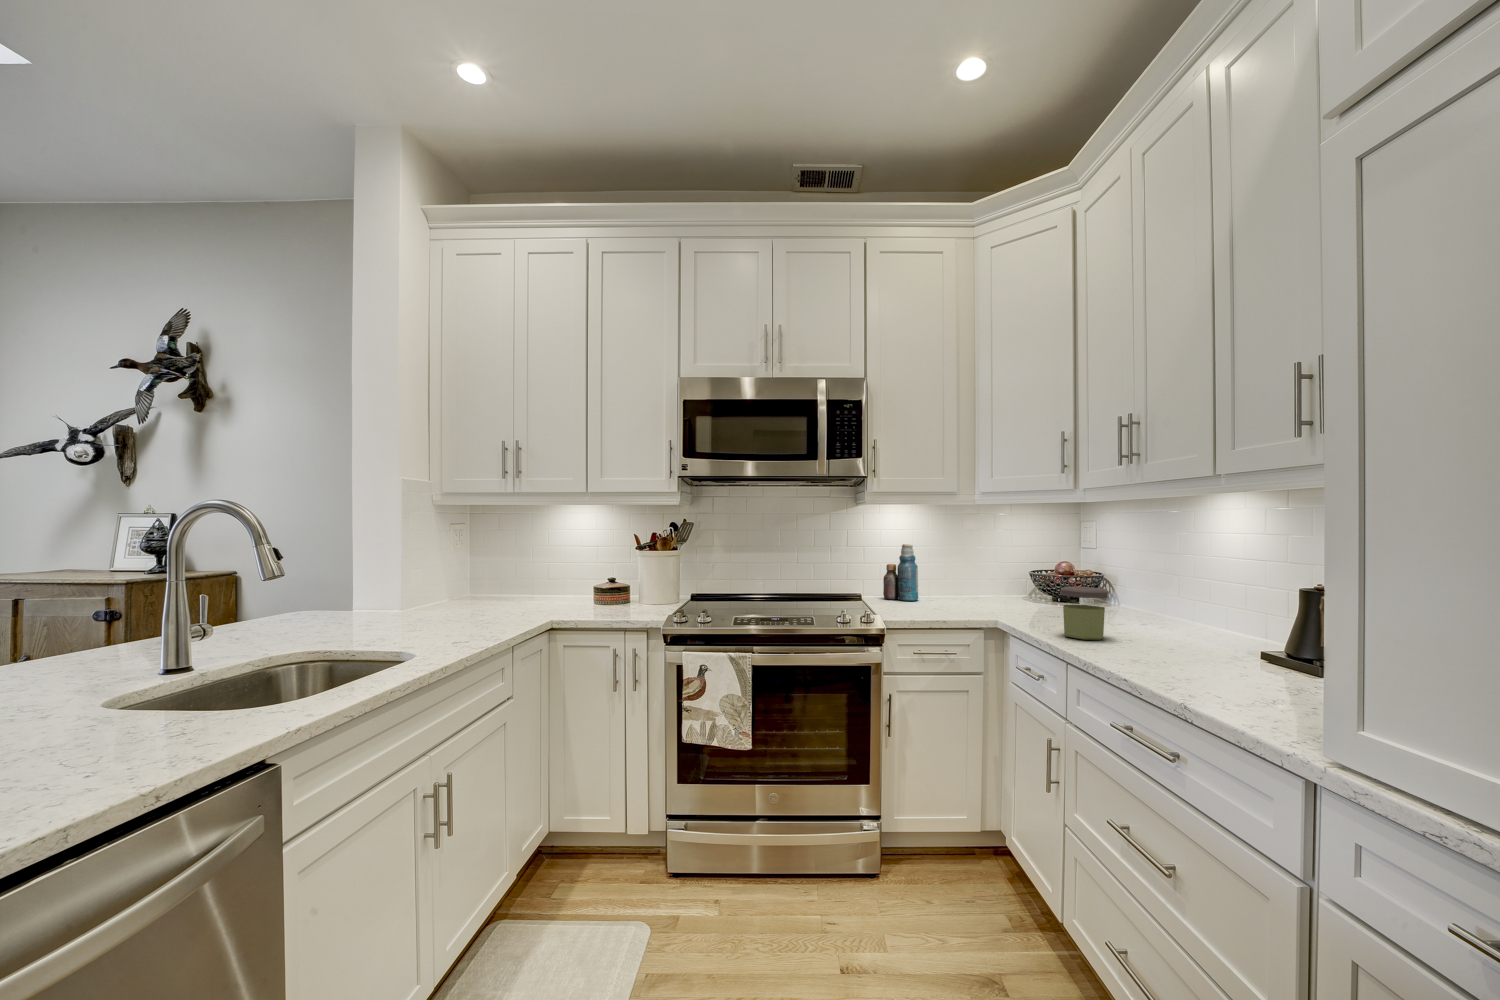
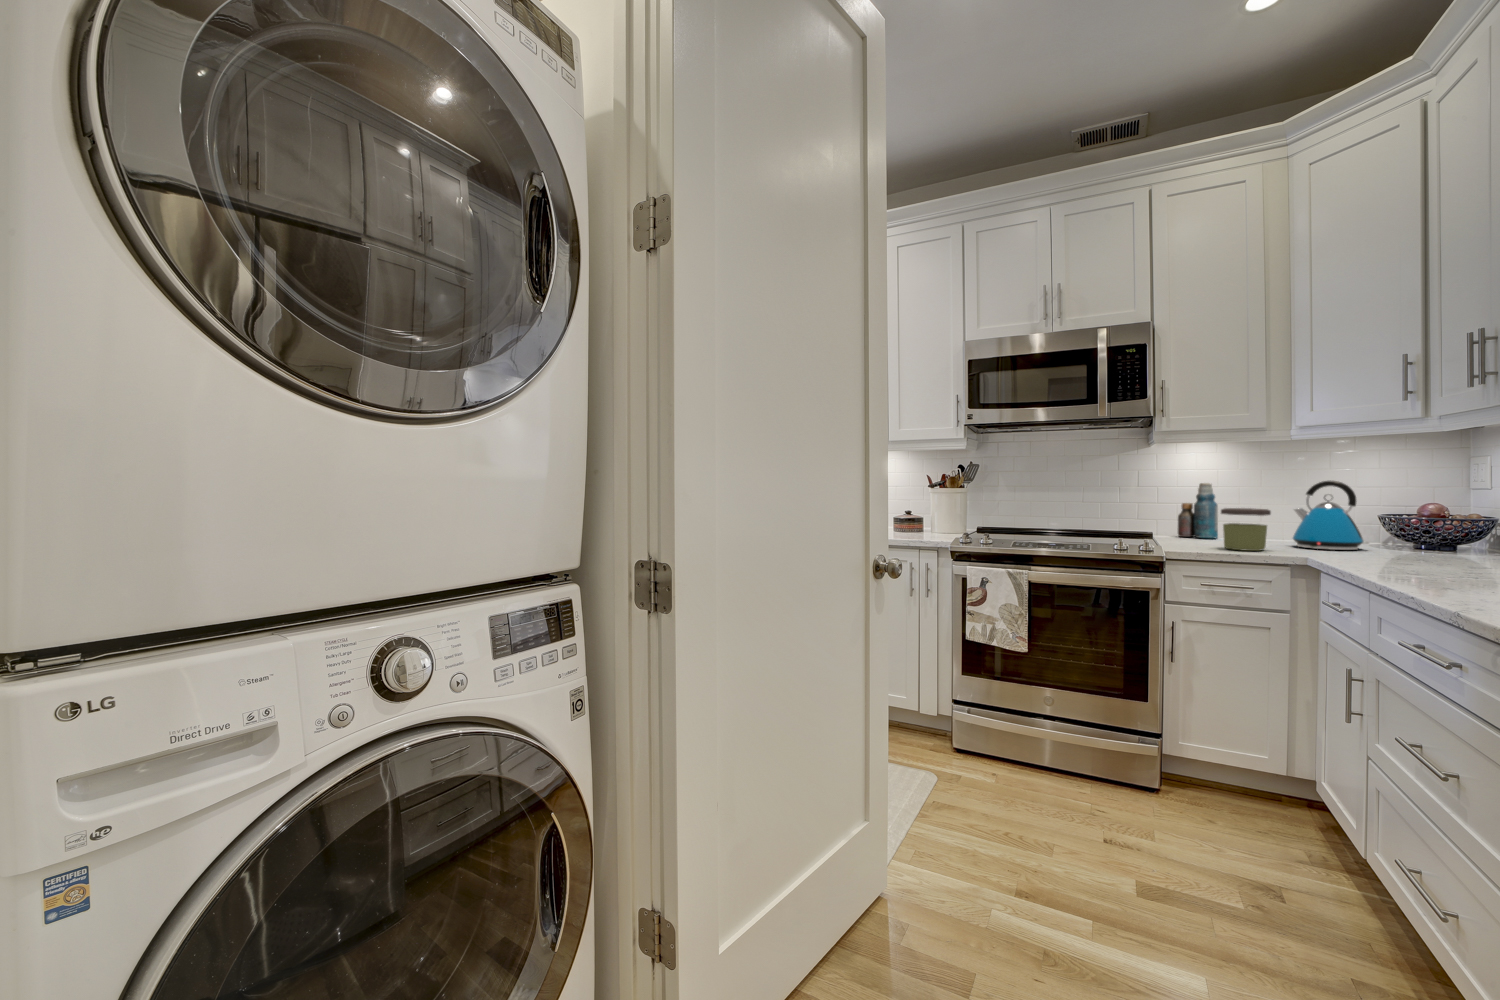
kettle: none [983,546,1042,613] -> present [1293,481,1369,550]
jar: present [1061,587,1108,640] -> present [1221,508,1271,551]

